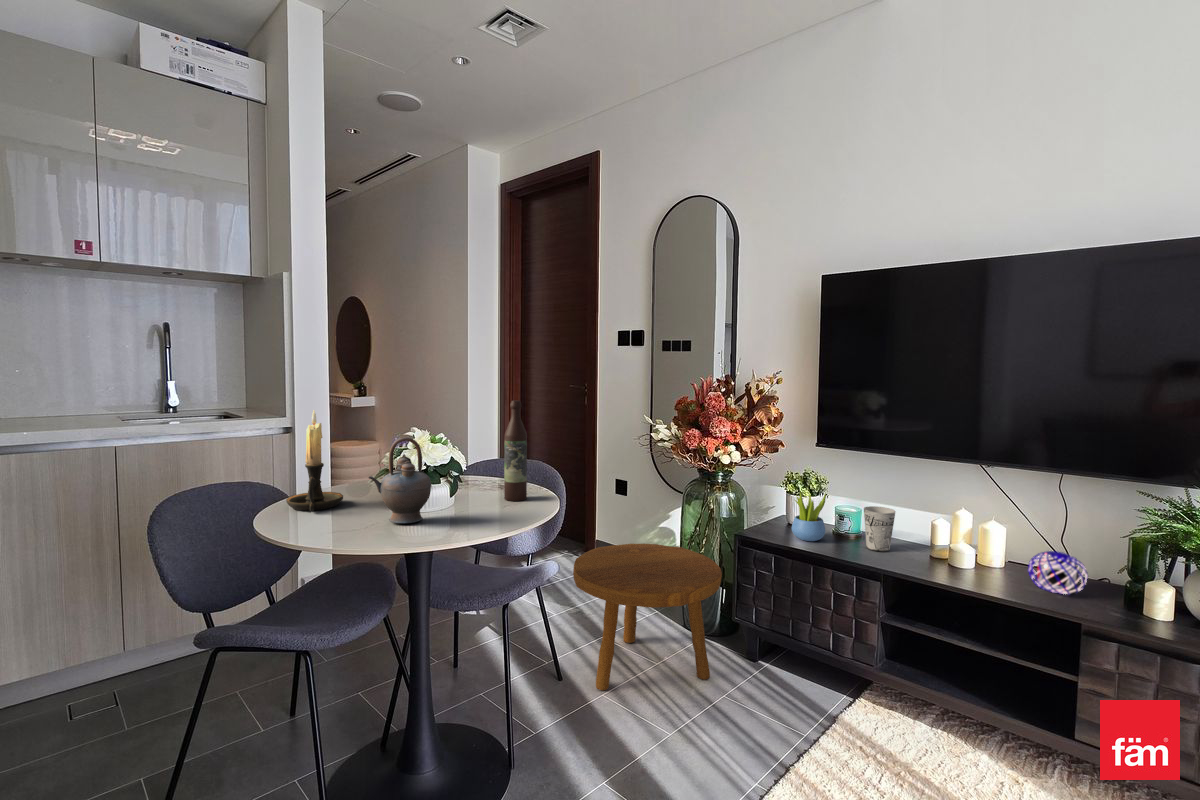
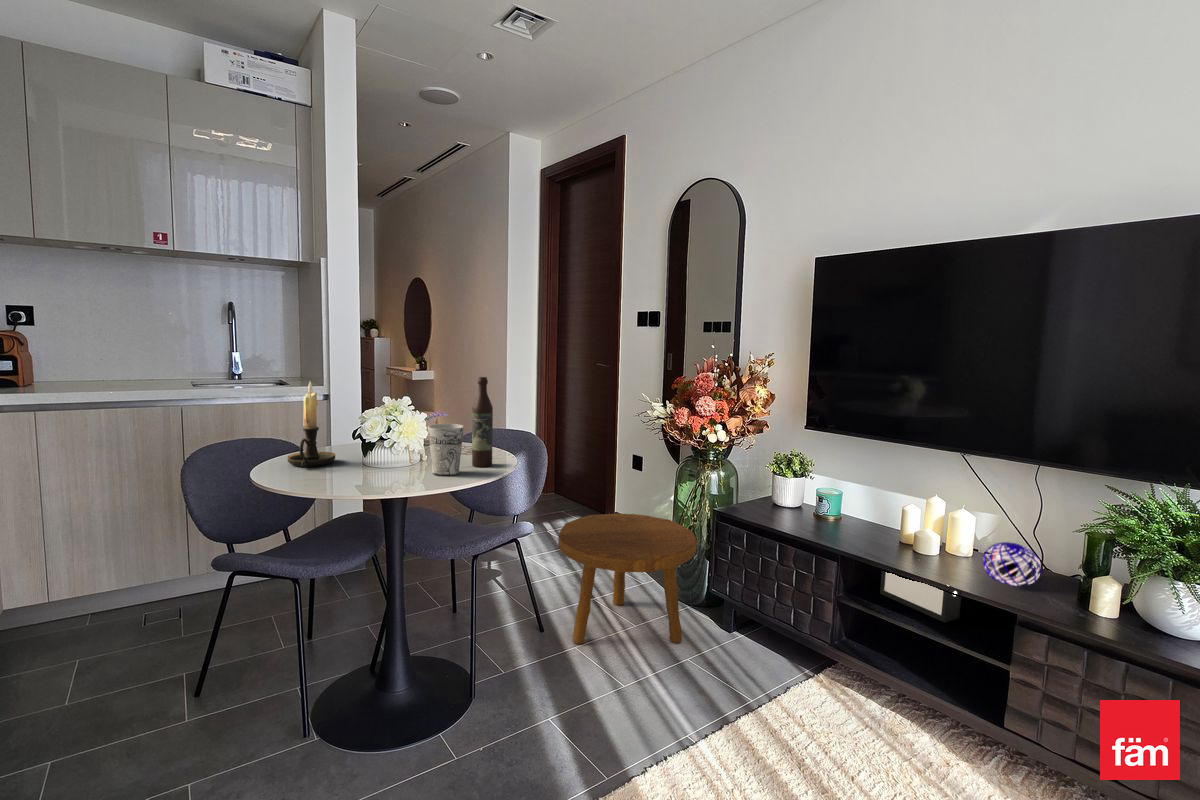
teapot: present [368,437,431,523] -> none [338,407,394,481]
succulent plant: present [792,493,826,541] -> none [768,472,801,520]
cup: present [864,506,895,552] -> present [428,424,464,476]
speaker: none [917,574,1004,636] -> present [880,571,962,622]

